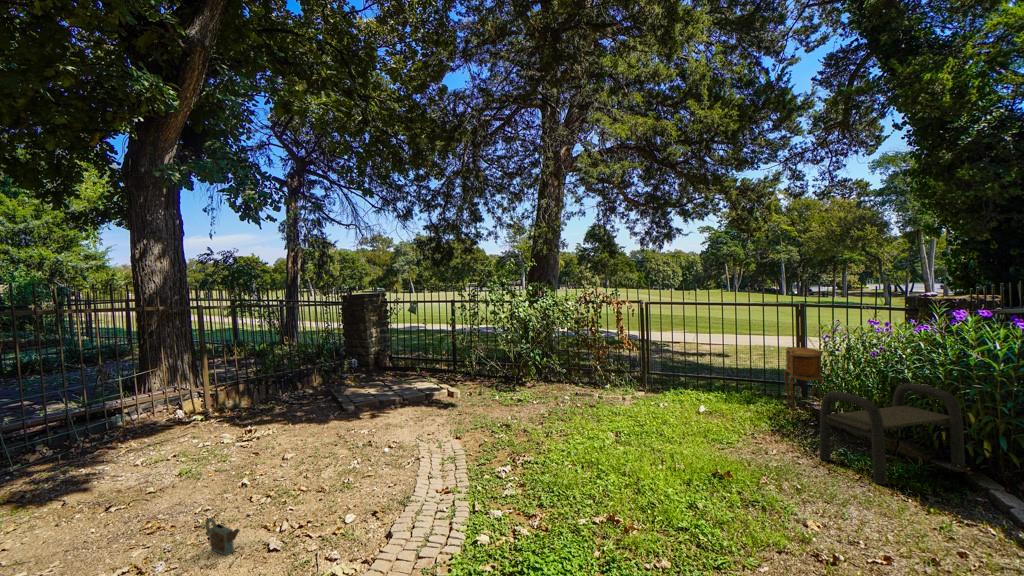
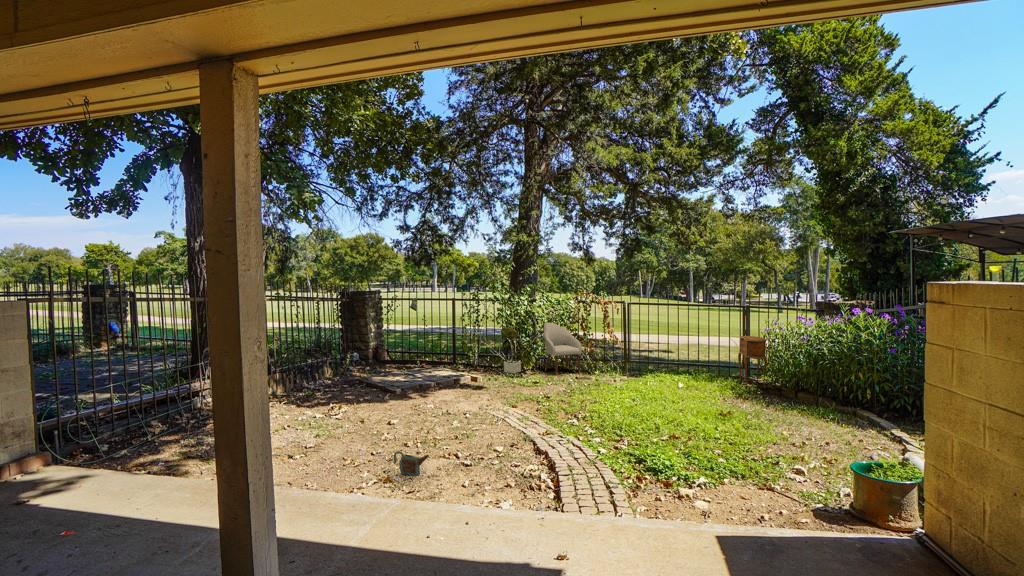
chair: none [546,327,588,390] -> present [544,323,582,375]
potted tree: none [497,332,521,386] -> present [501,327,521,373]
bench: present [819,383,965,485] -> none [773,356,858,418]

